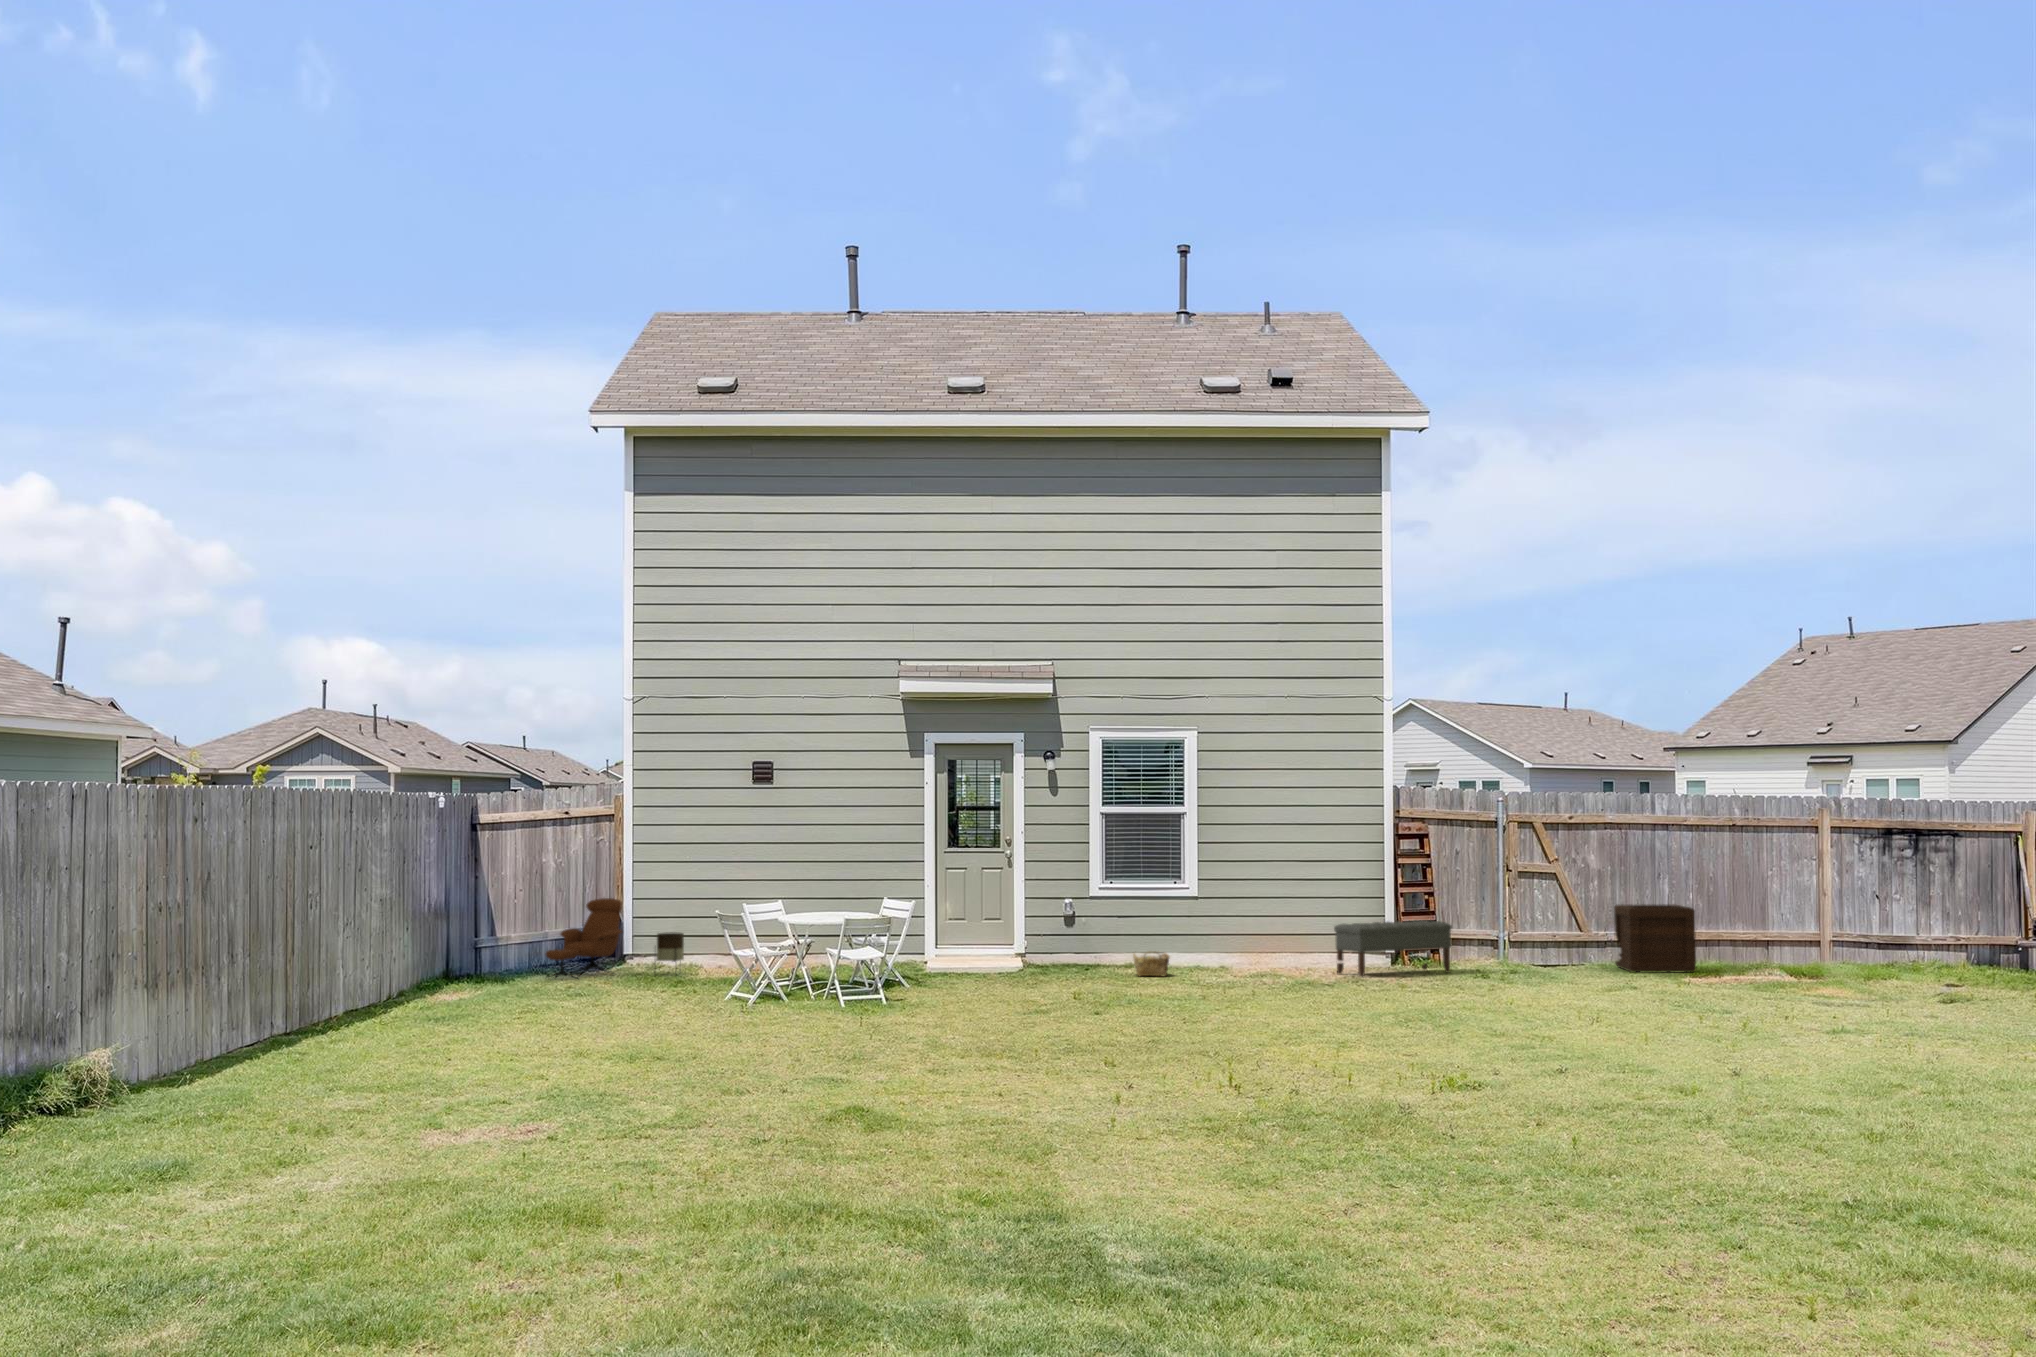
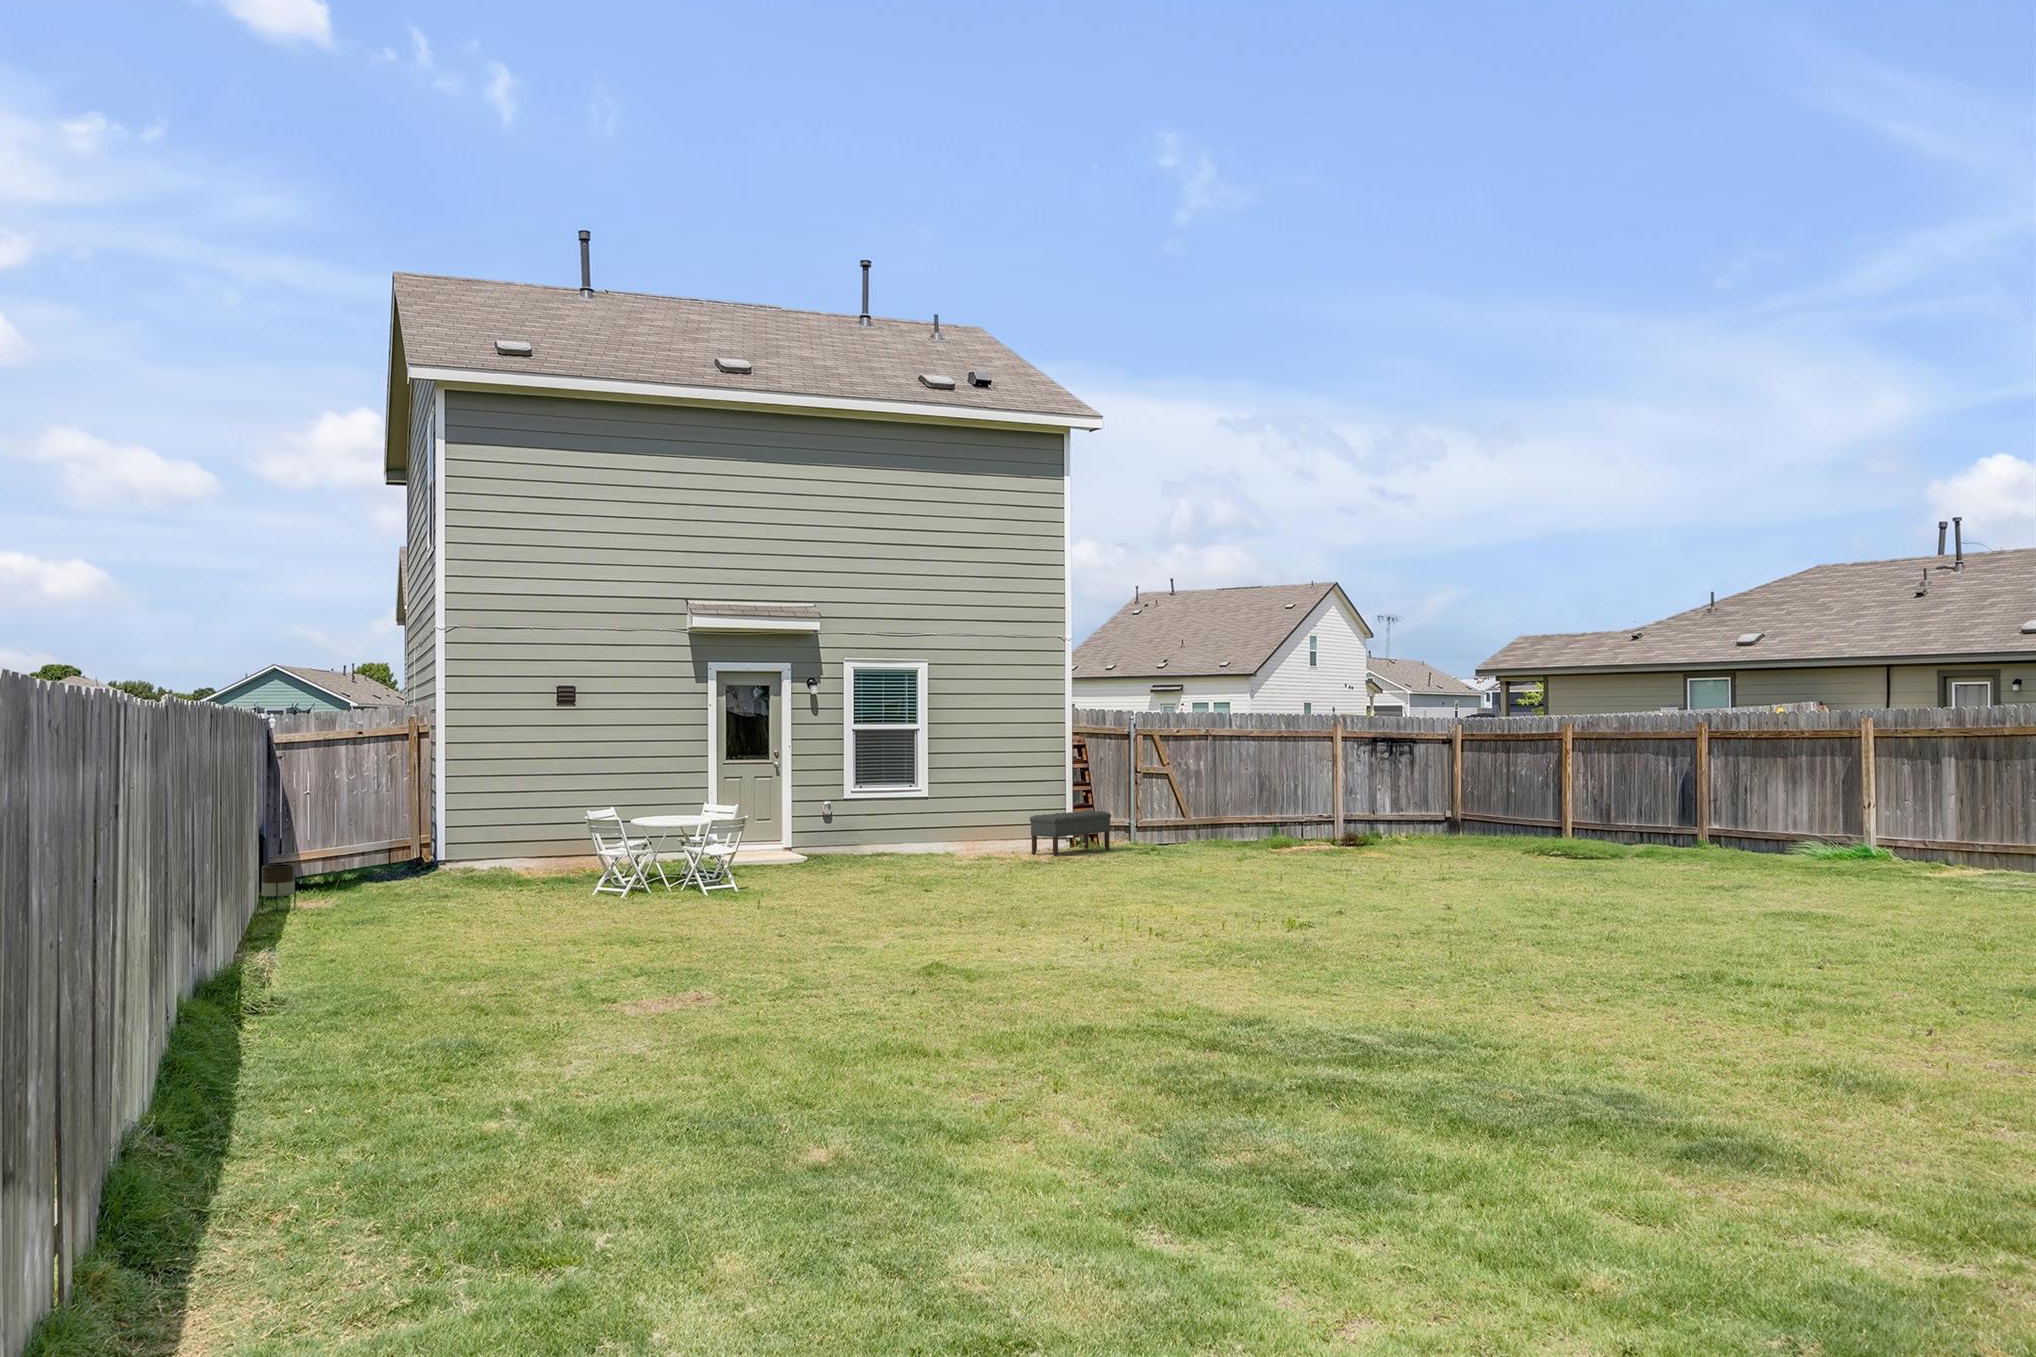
lounge chair: present [546,898,622,978] -> none [369,809,437,886]
wooden crate: present [1614,904,1696,973] -> none [1208,795,1271,845]
planter: present [655,932,684,962] -> present [262,864,296,913]
woven basket: present [1133,953,1169,976] -> none [880,835,912,862]

